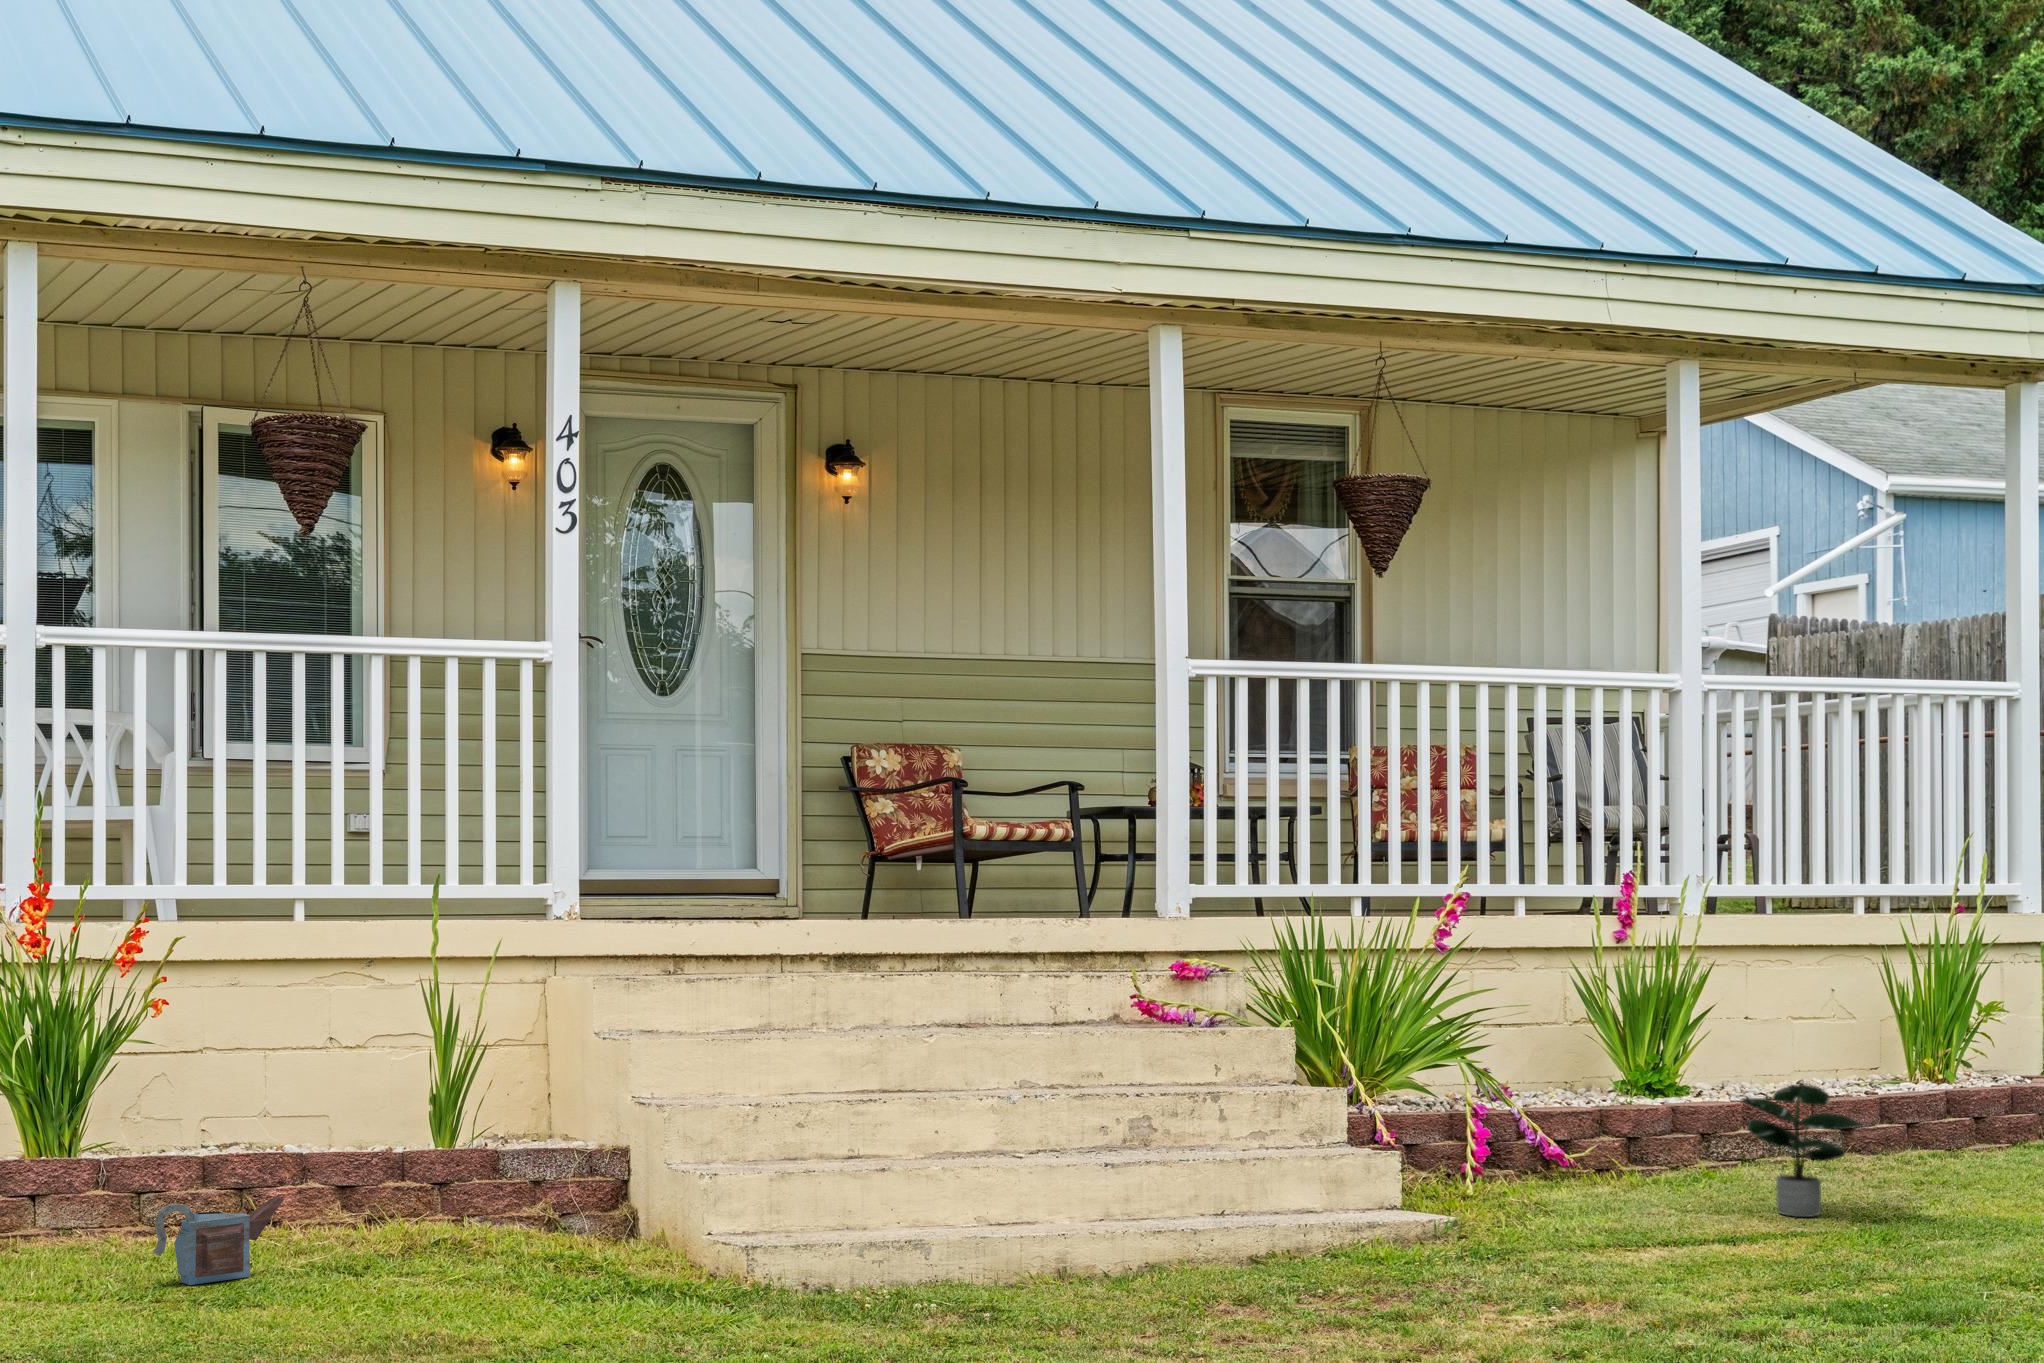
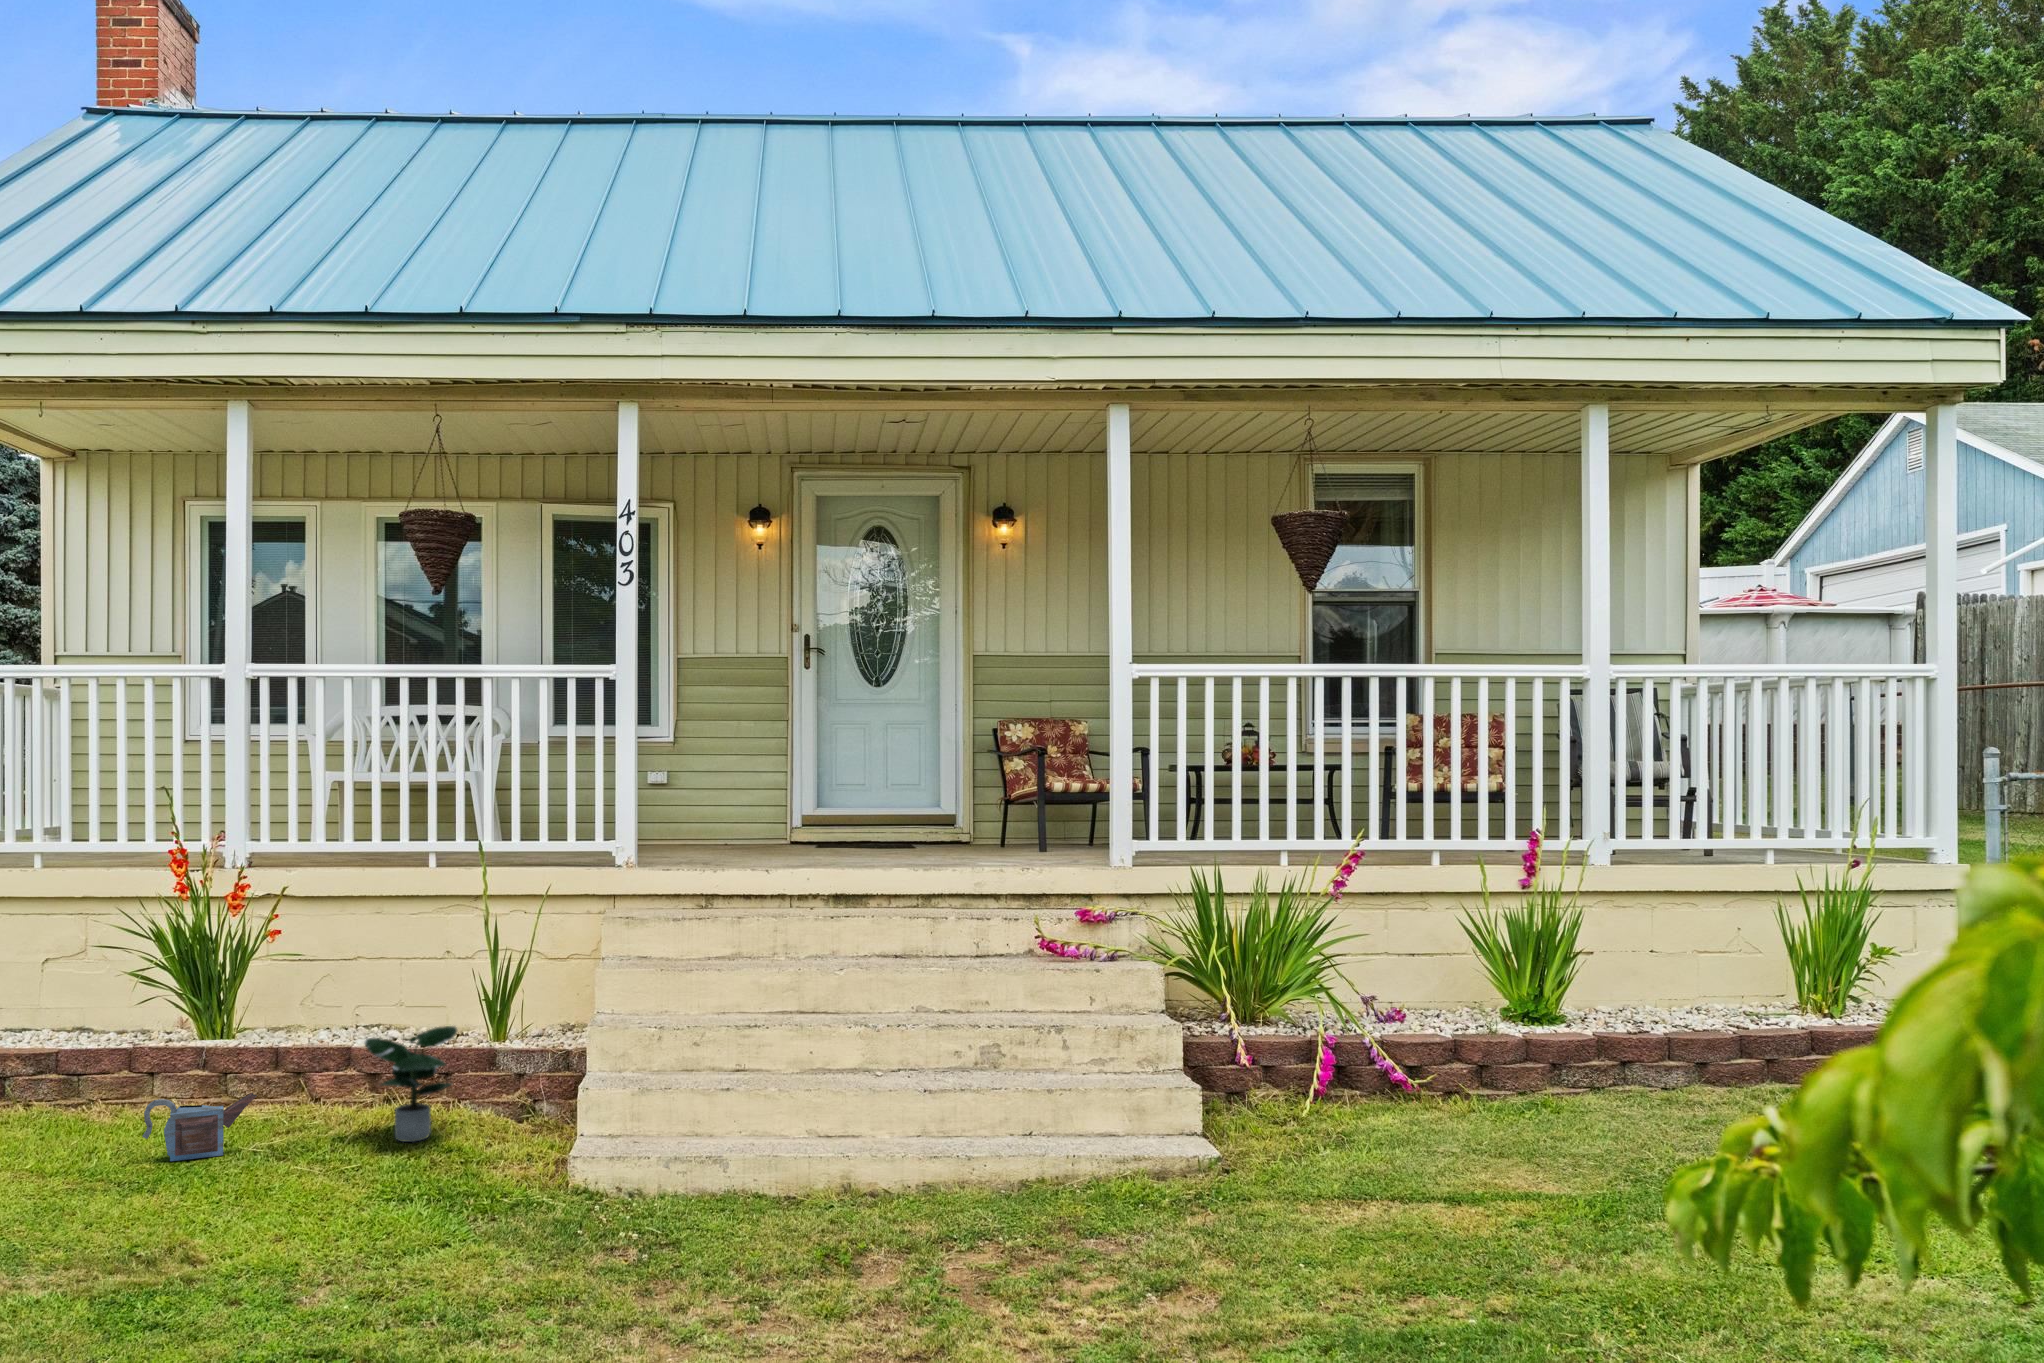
potted plant: present [1742,1084,1865,1217] -> present [365,1026,457,1142]

